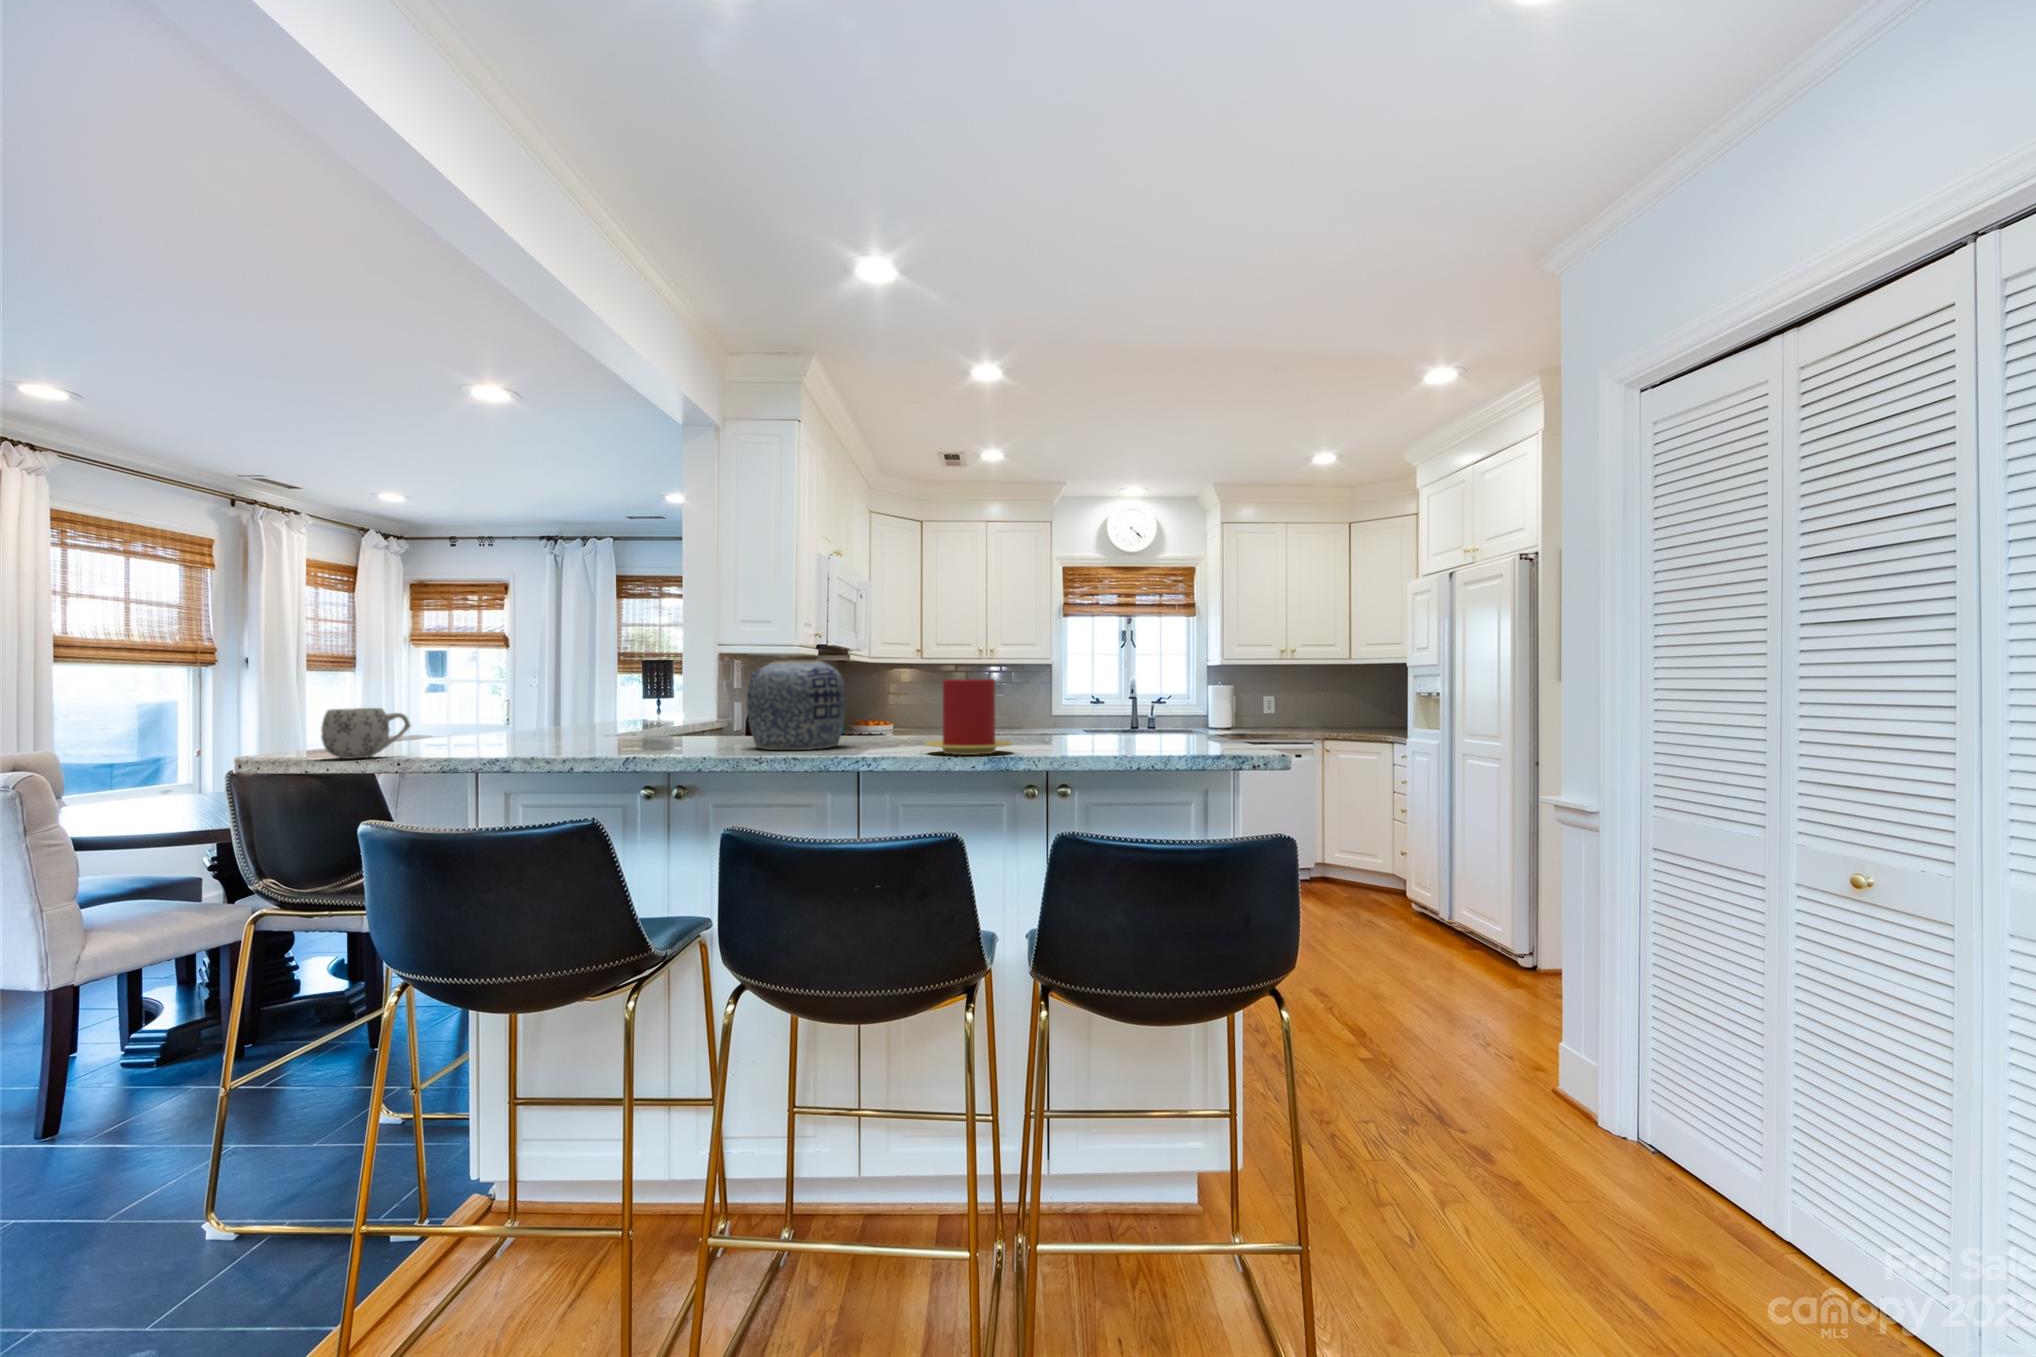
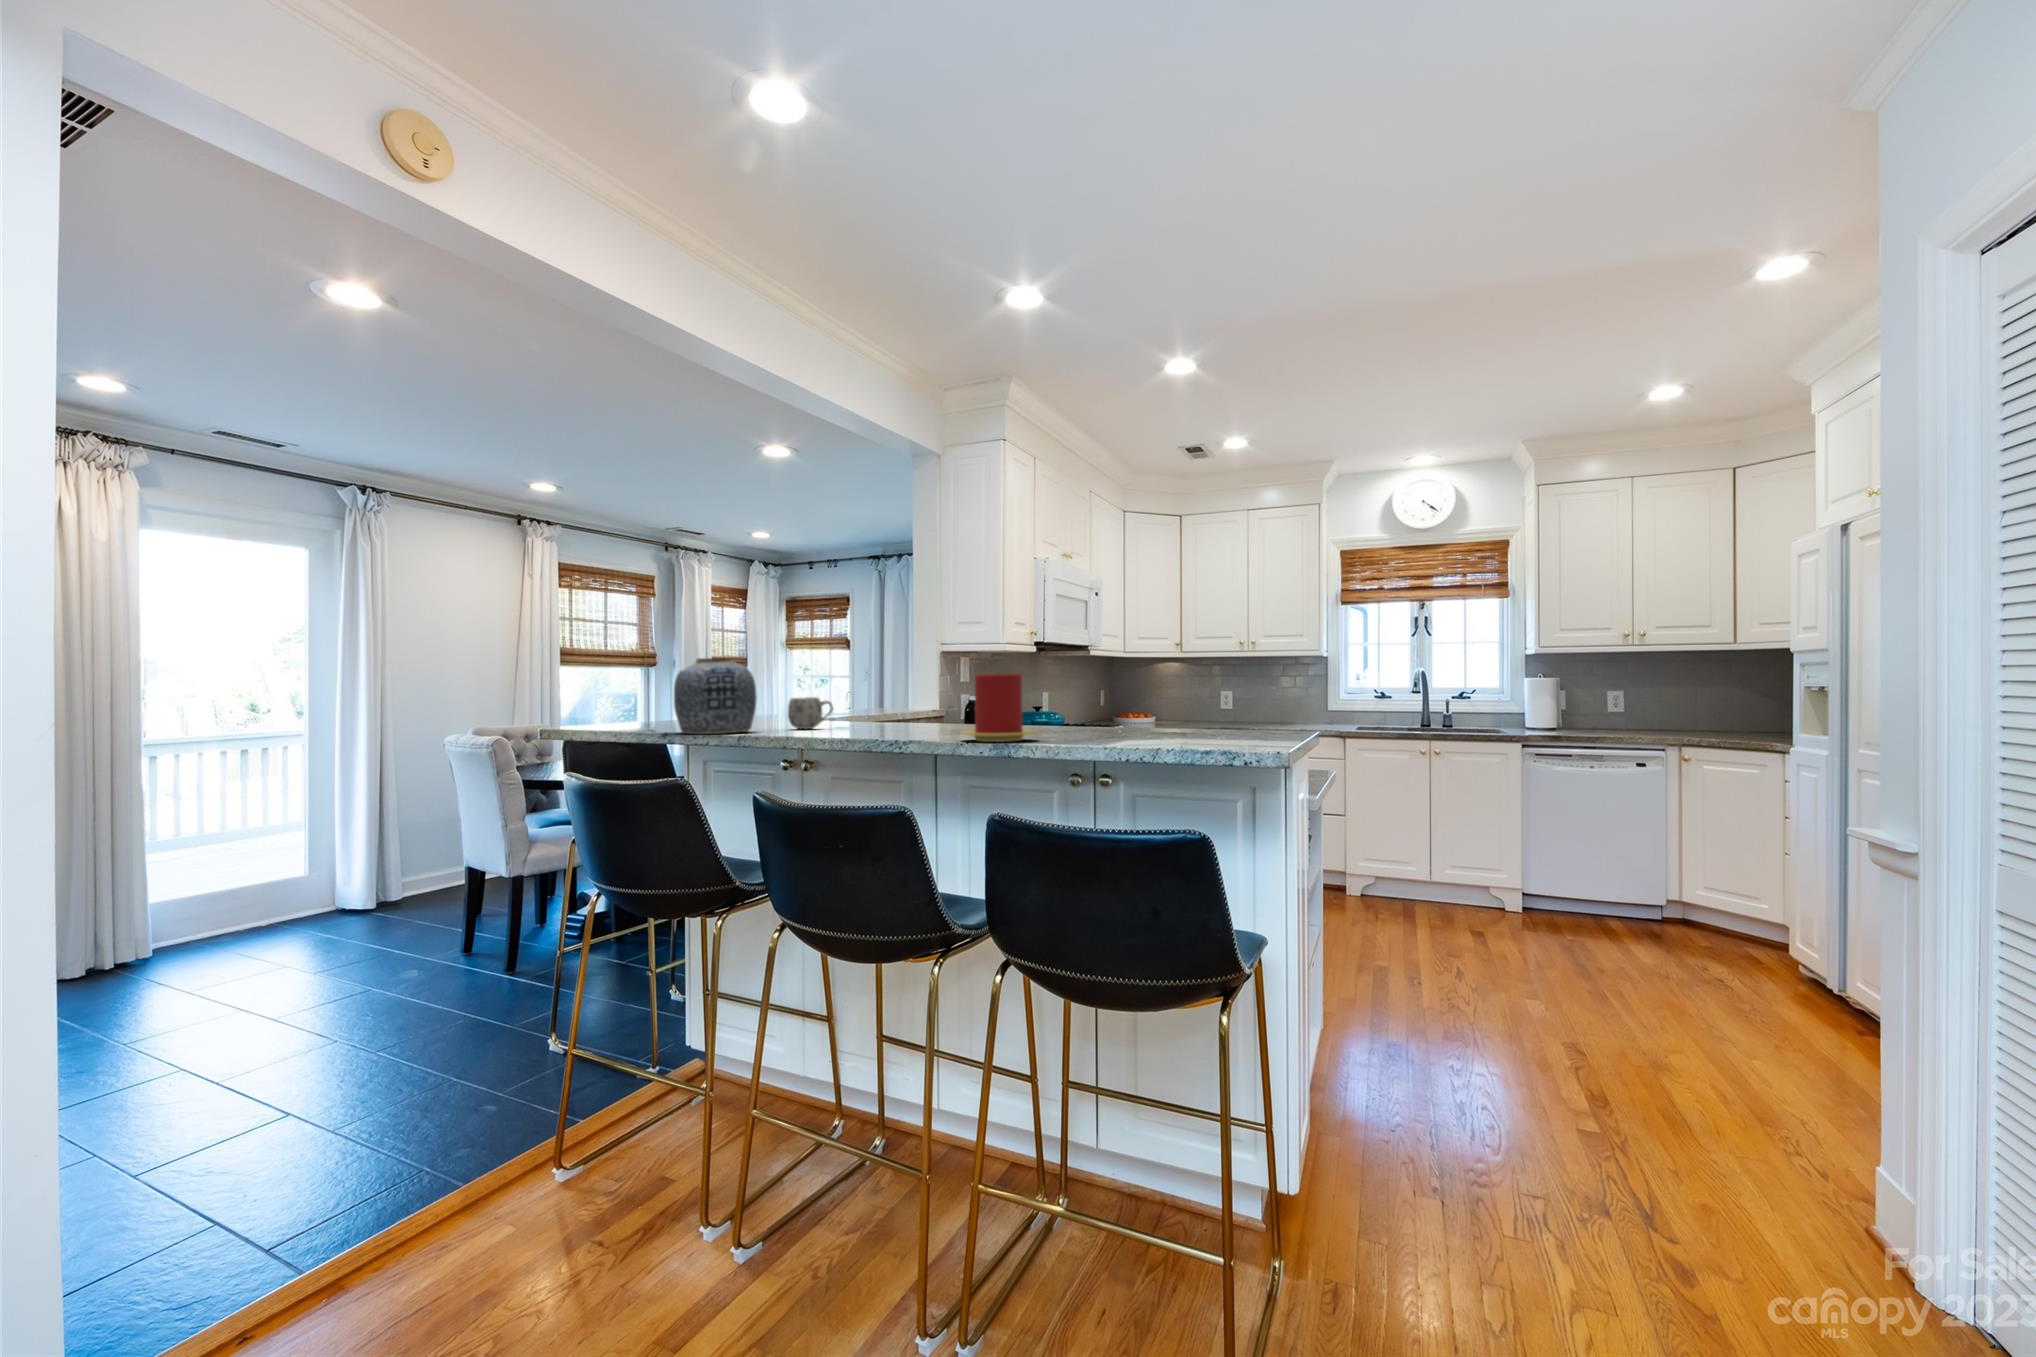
vase: present [747,655,846,750] -> present [674,657,757,734]
mug: present [321,708,410,759] -> present [788,697,833,729]

